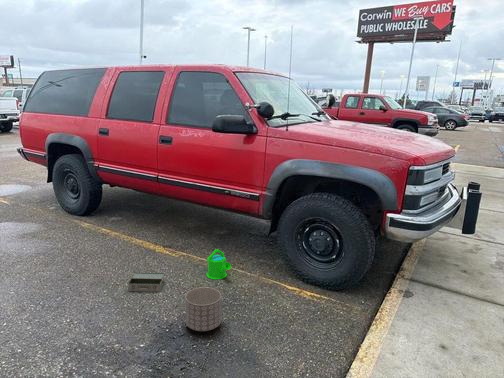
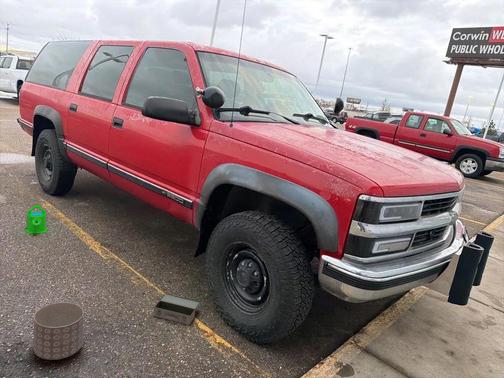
watering can: present [206,249,231,279] -> present [25,205,48,234]
toolbox: present [128,273,164,292] -> present [153,293,200,325]

